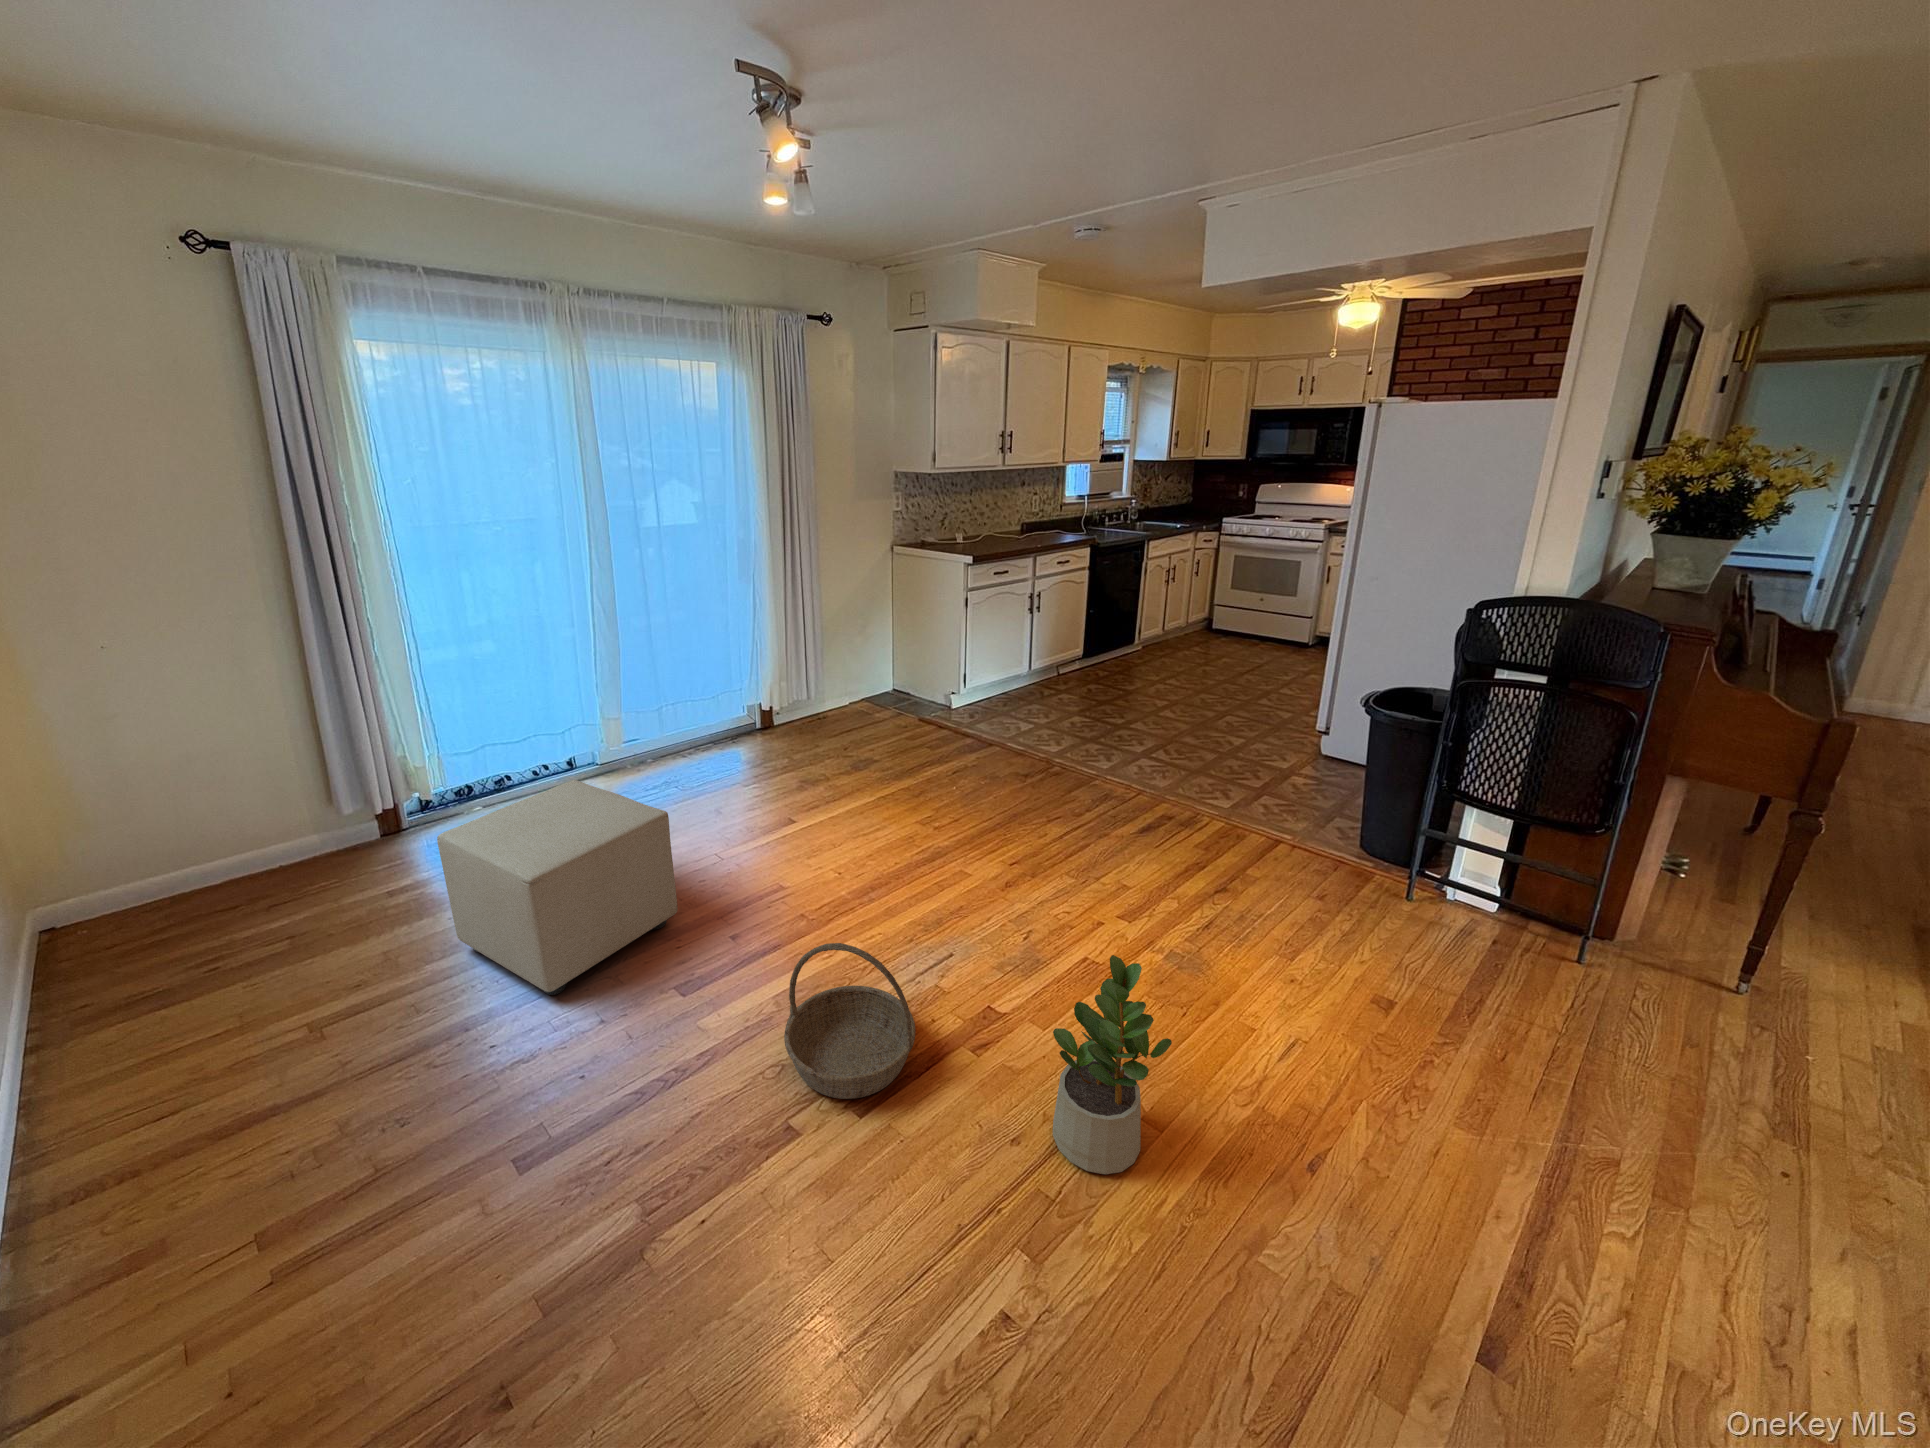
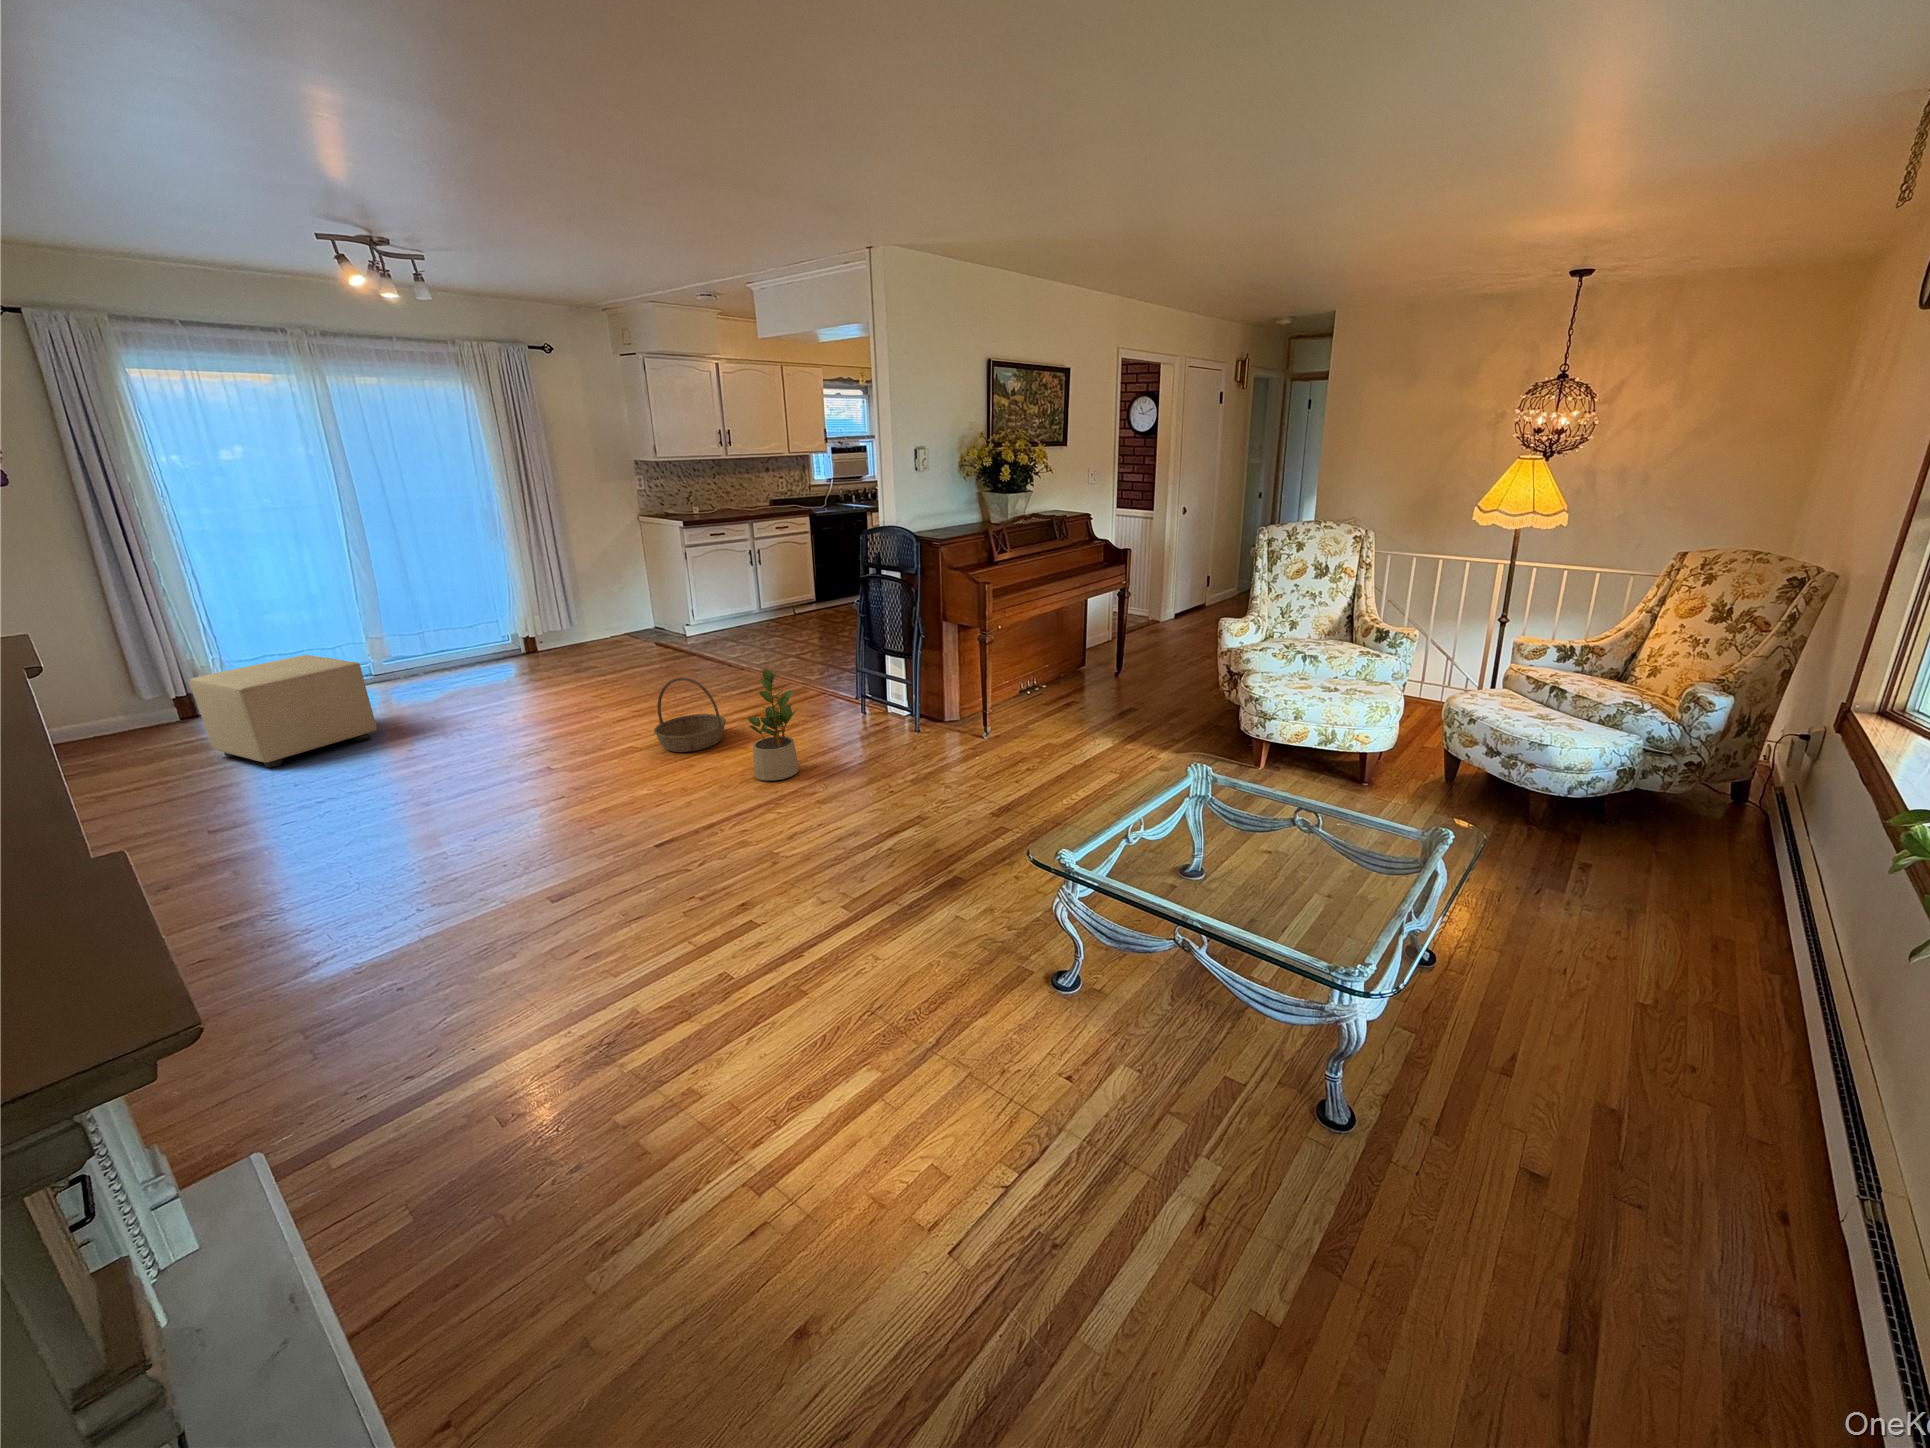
basket: present [784,943,915,1099] -> present [654,677,726,752]
potted plant: present [1053,955,1172,1174] -> present [748,669,799,781]

